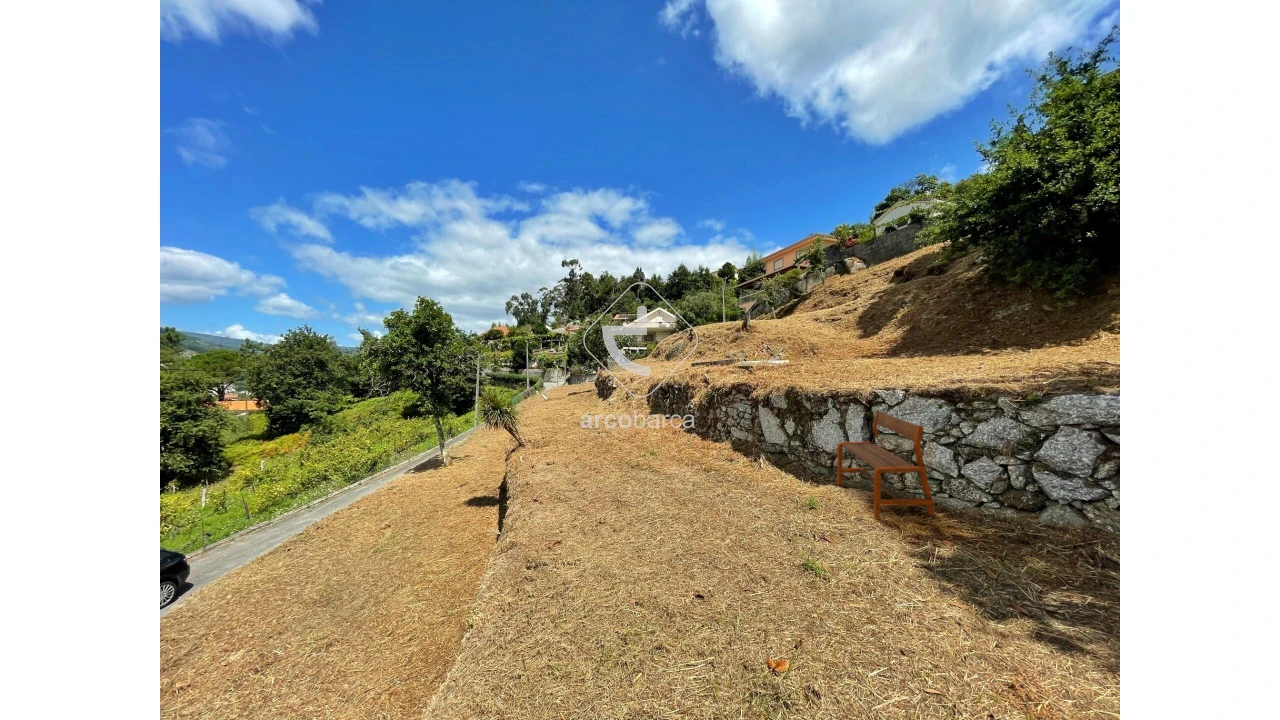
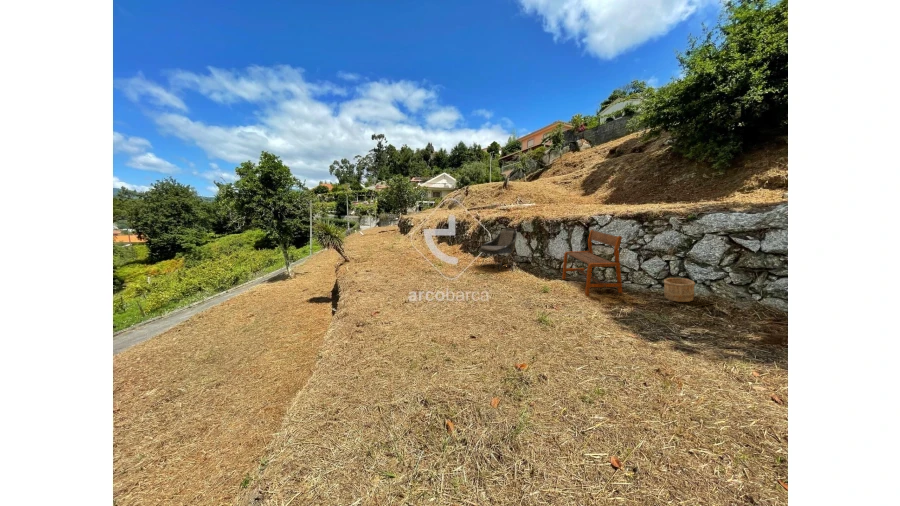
lounge chair: none [708,403,772,469] -> present [479,229,520,270]
wooden bucket: none [1001,493,1056,537] -> present [664,278,695,302]

